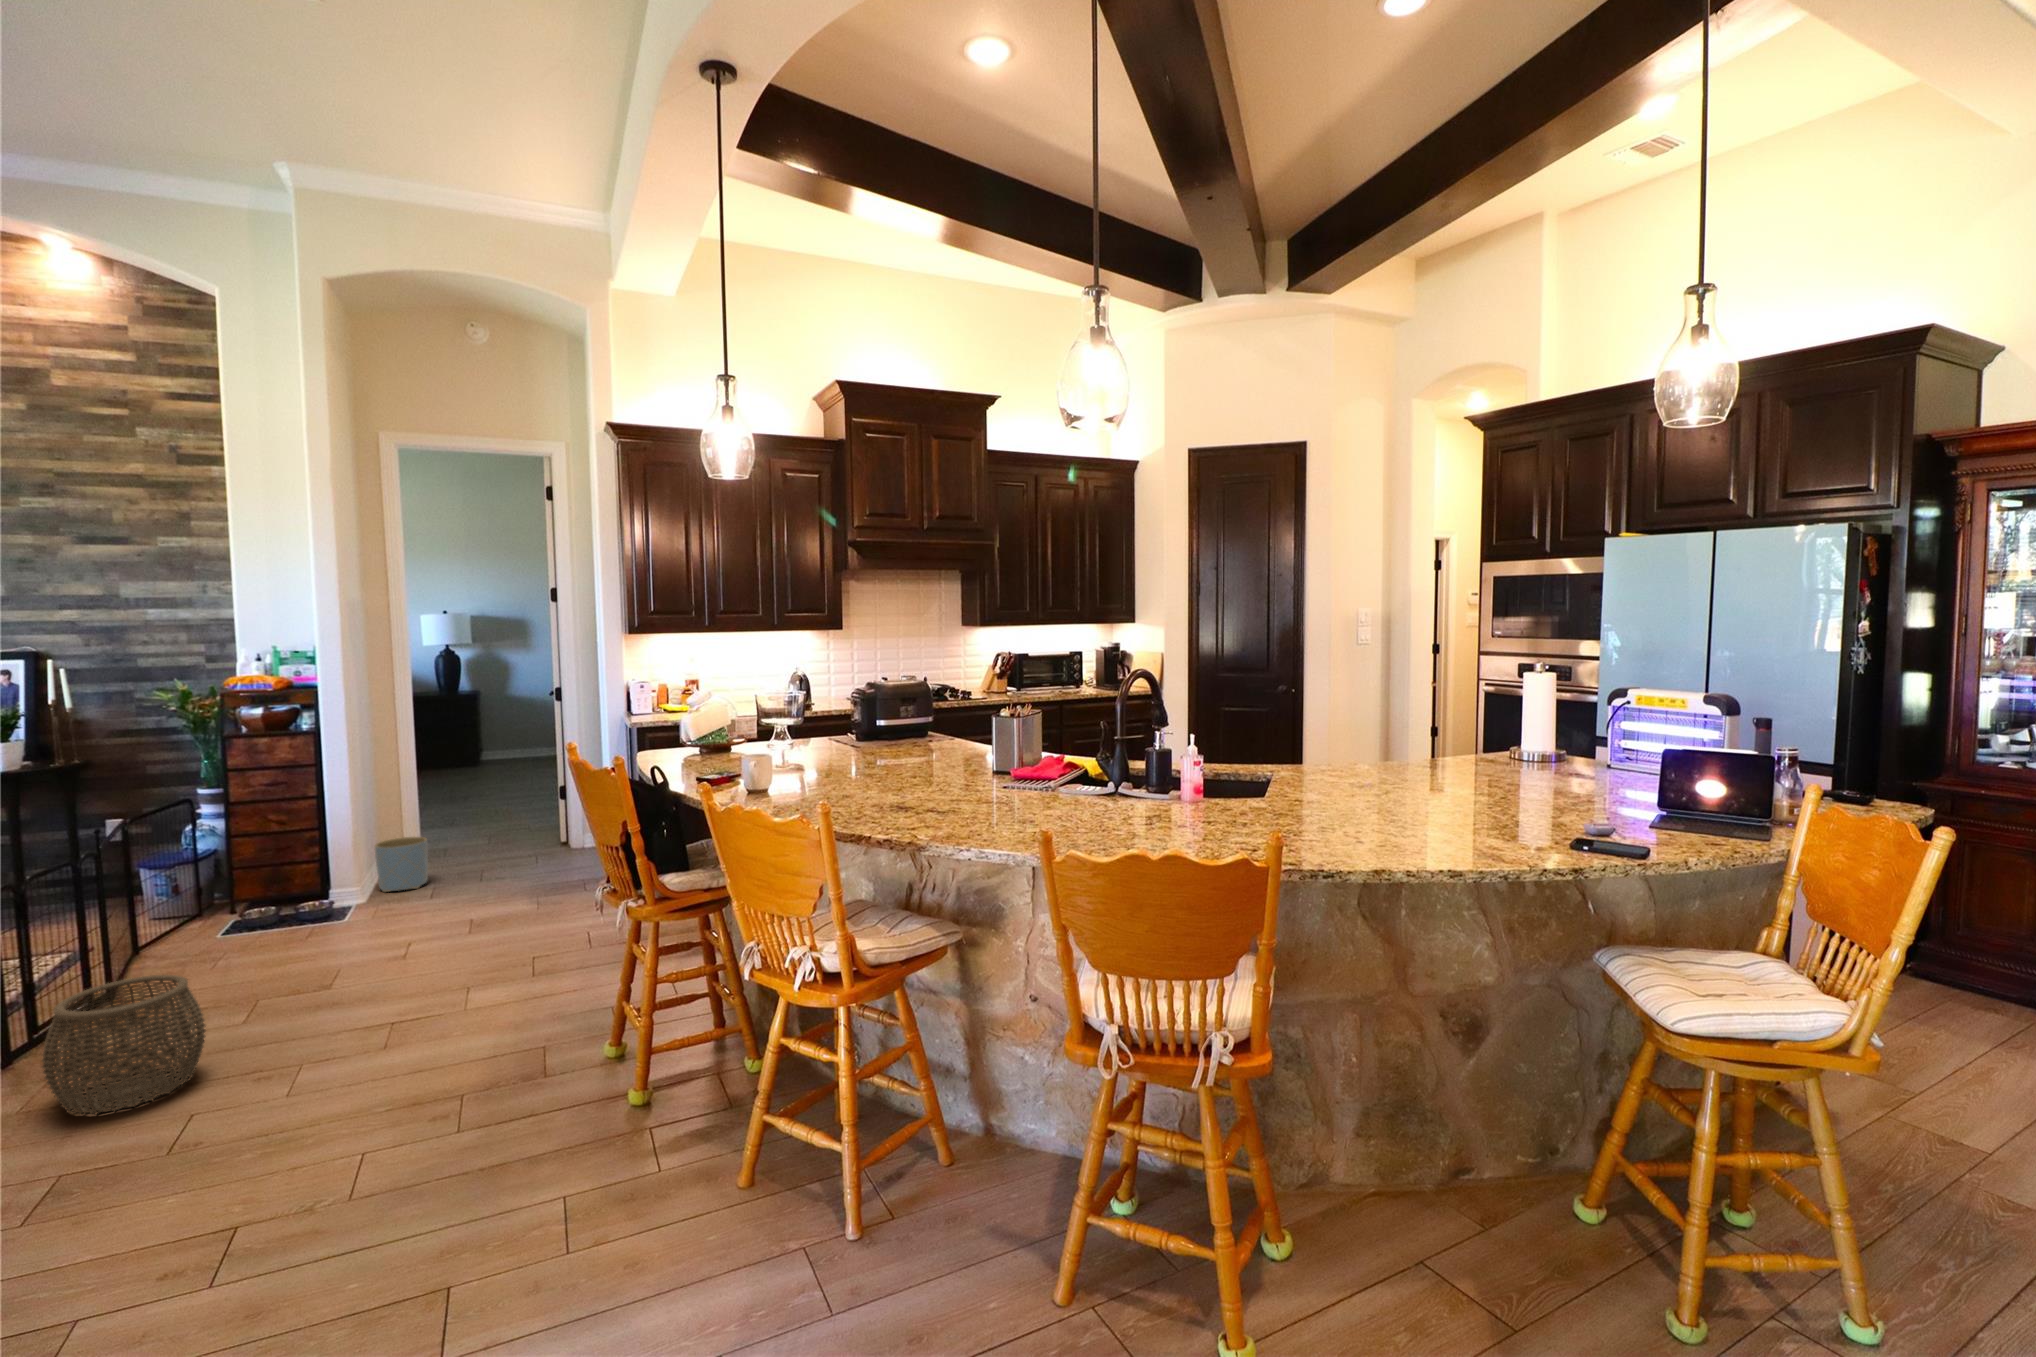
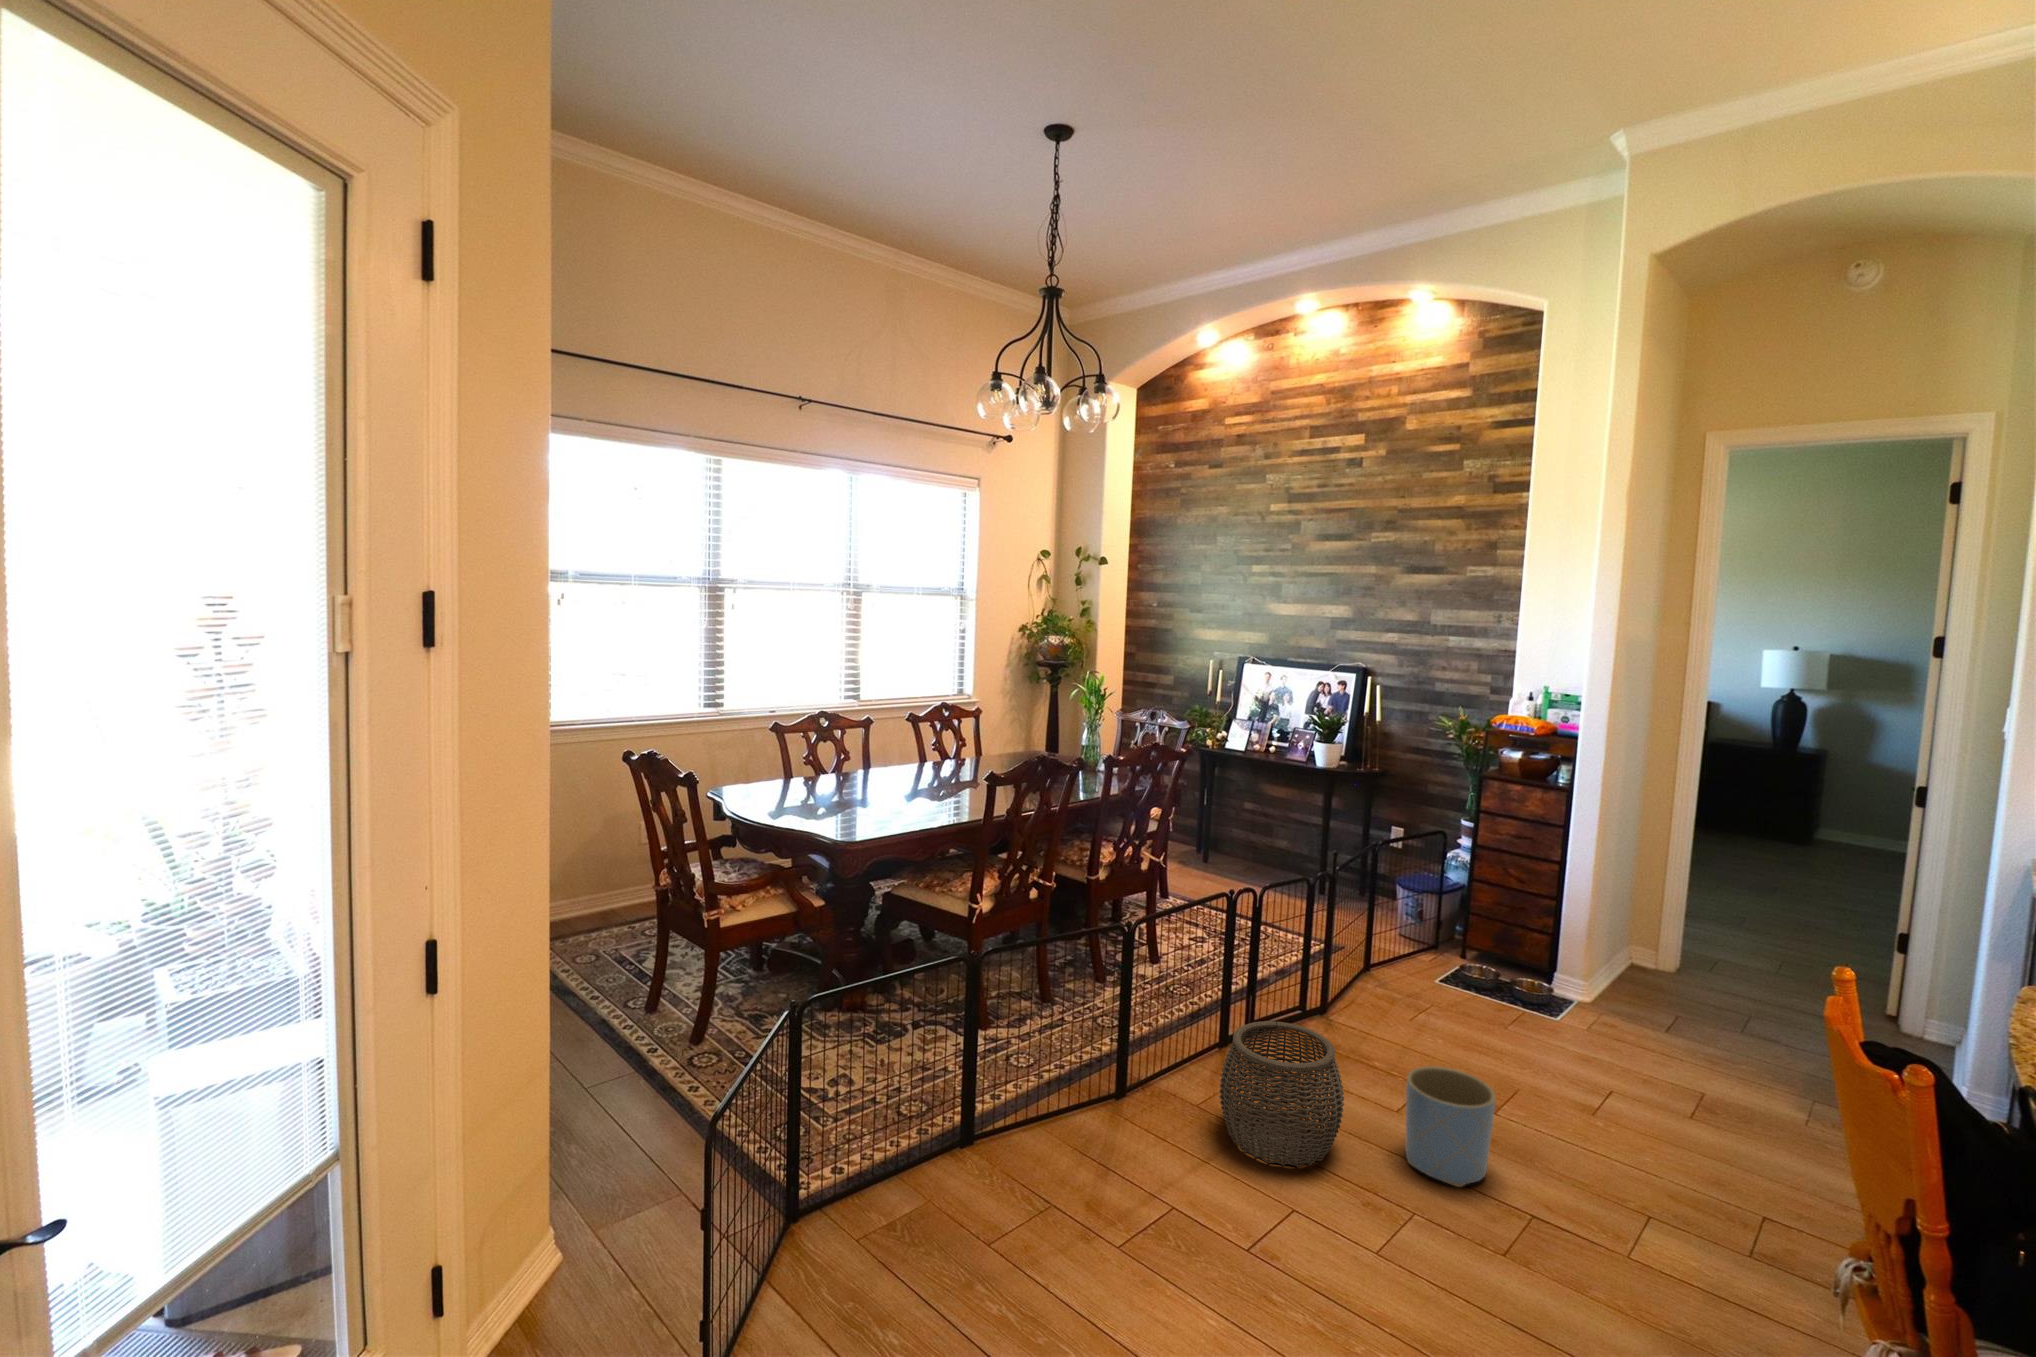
planter: present [374,837,428,892] -> present [1405,1066,1496,1187]

